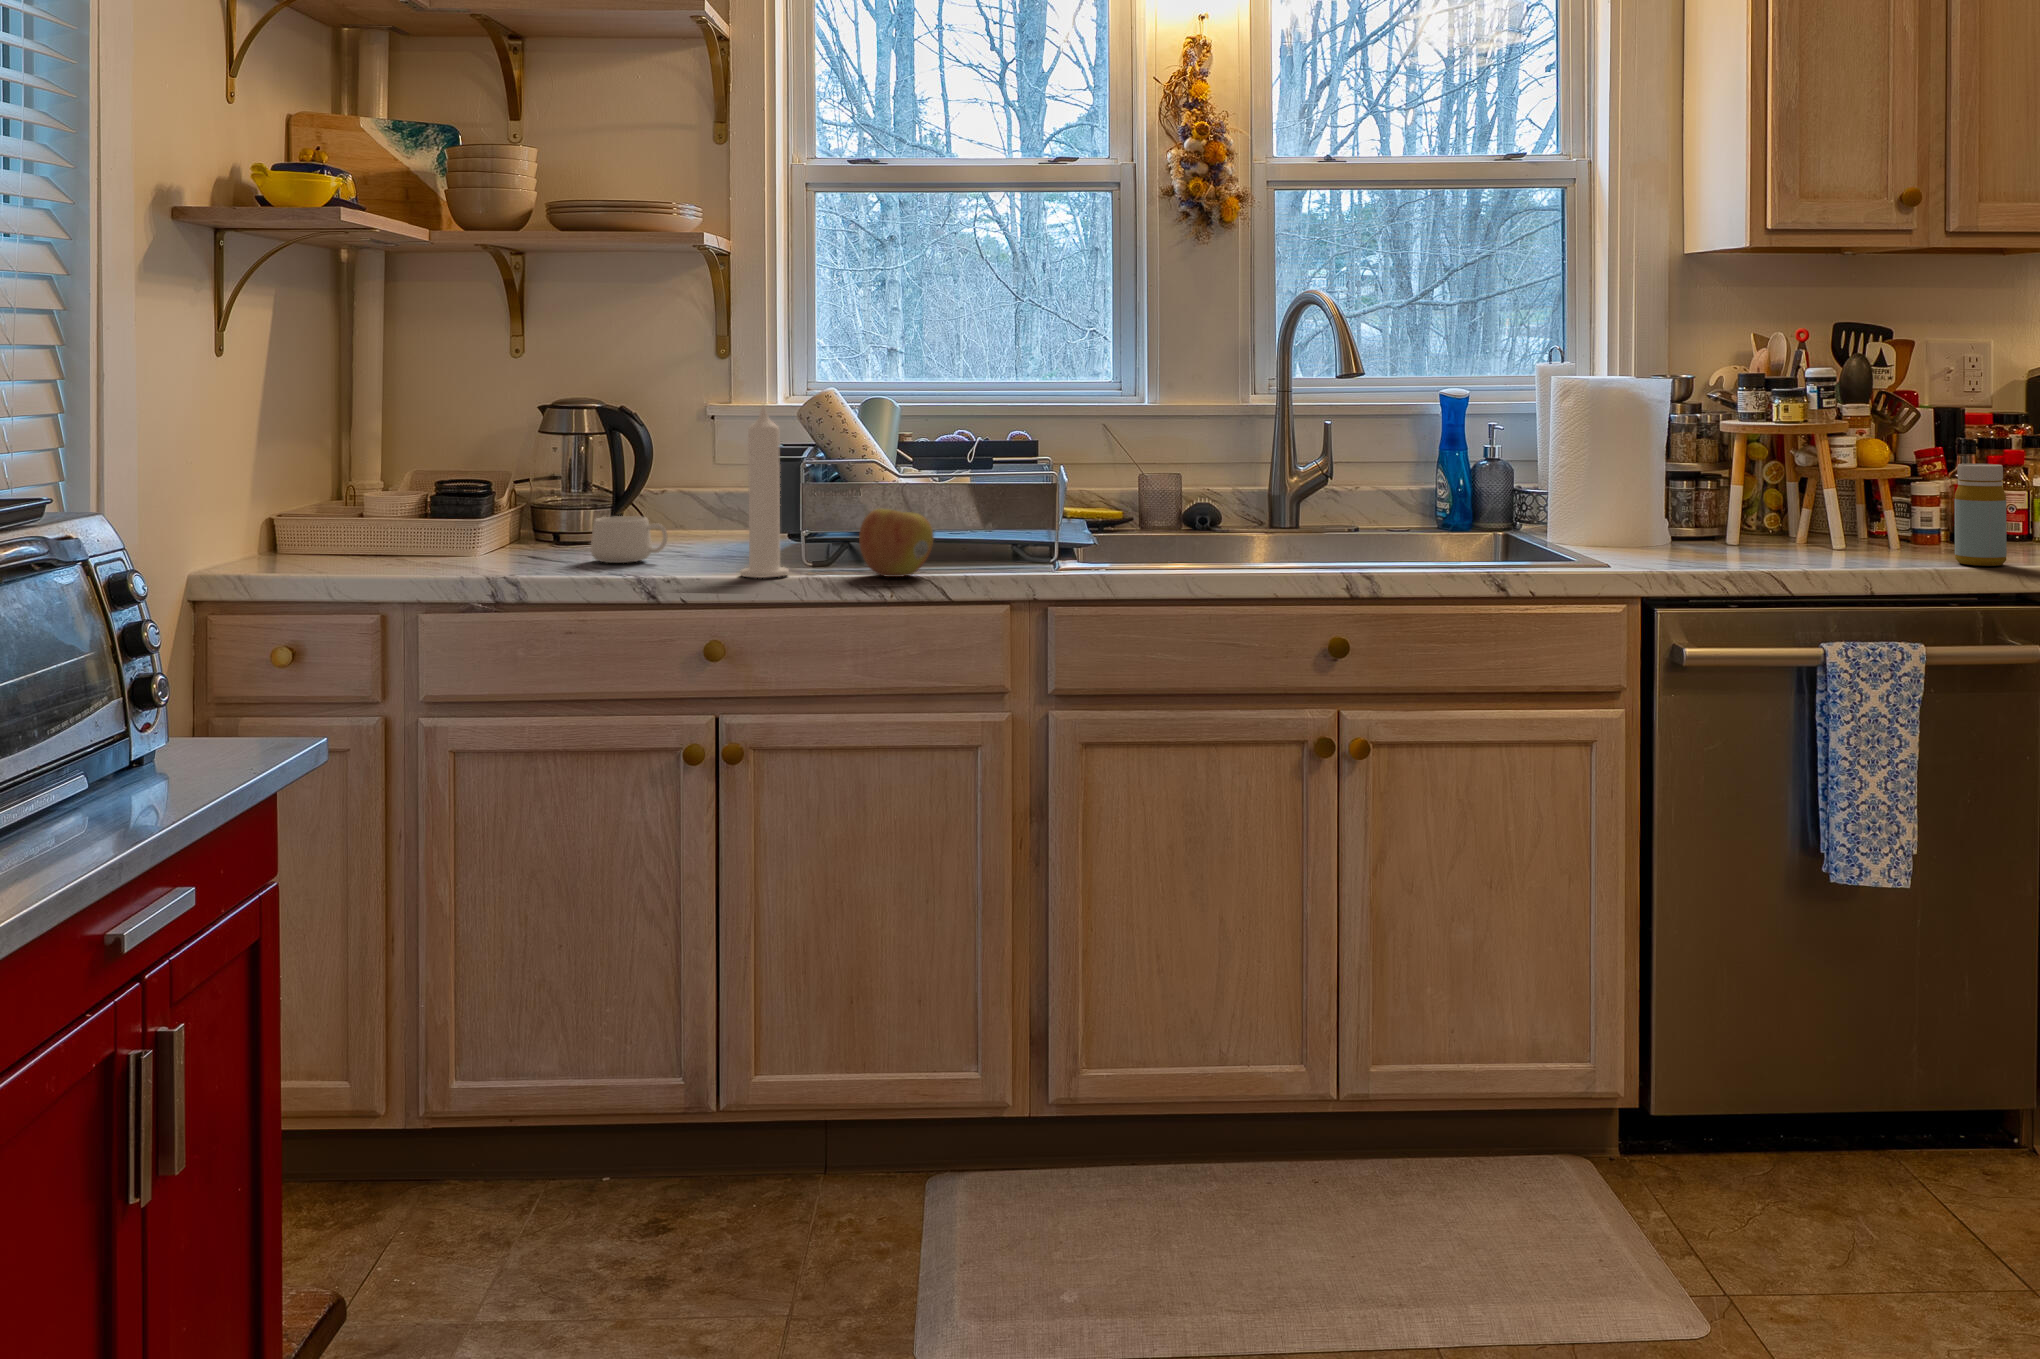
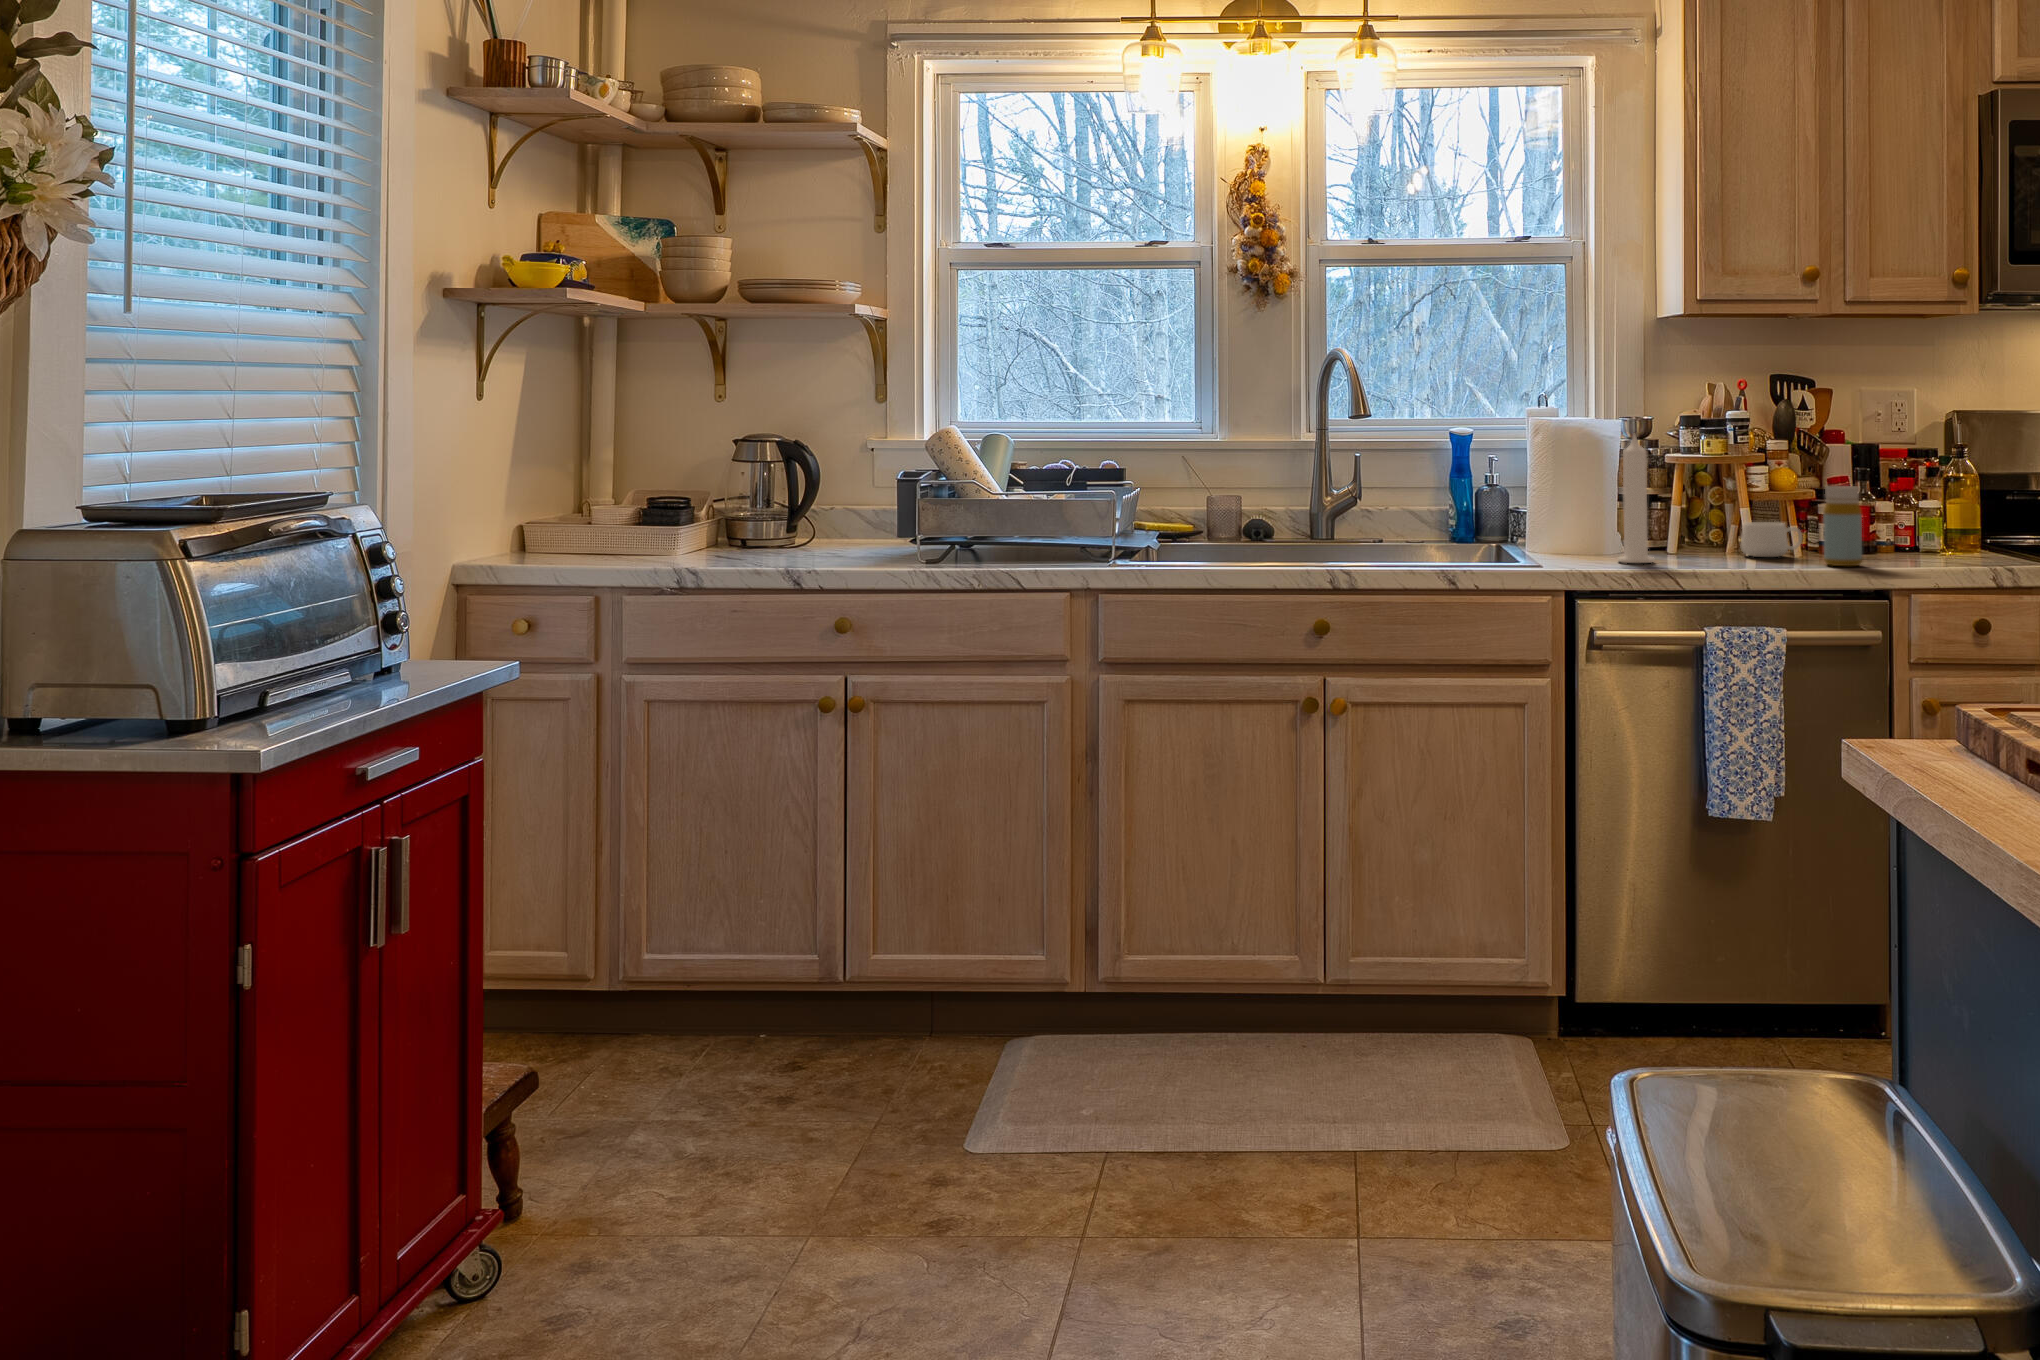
candle: present [740,405,789,578] -> present [1618,435,1654,563]
apple: present [859,508,934,577] -> none [957,517,1014,569]
mug: present [591,516,668,563] -> present [1741,522,1802,557]

